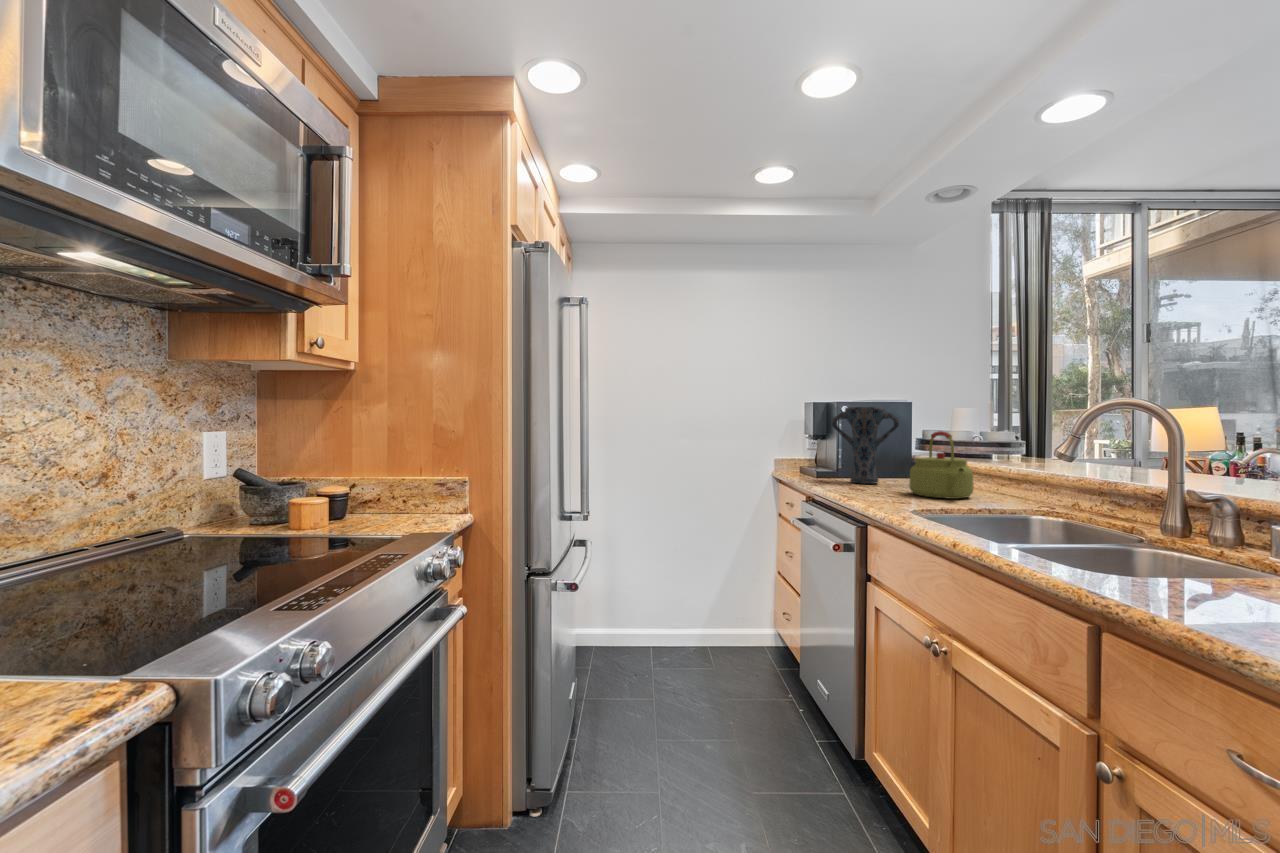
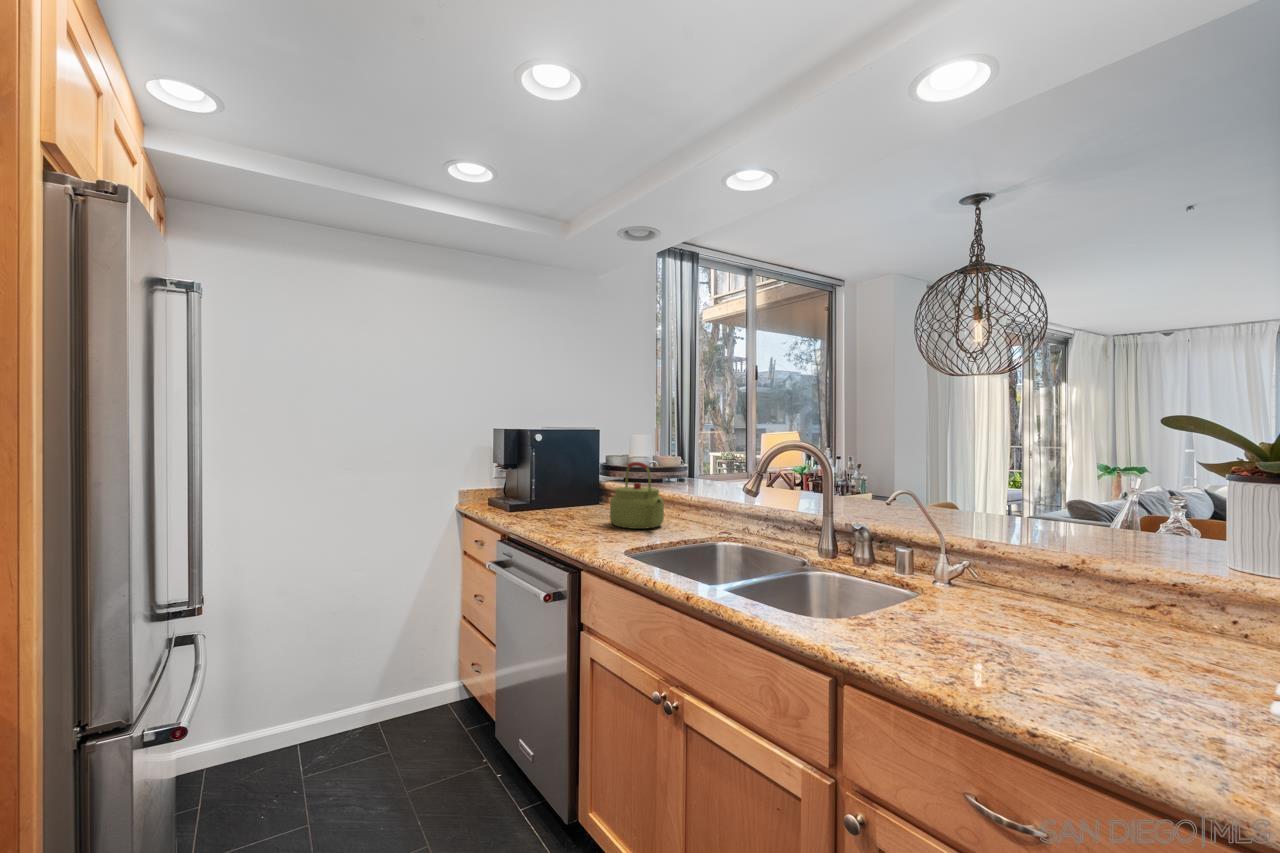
vase: present [832,407,899,484] -> none [529,434,595,515]

